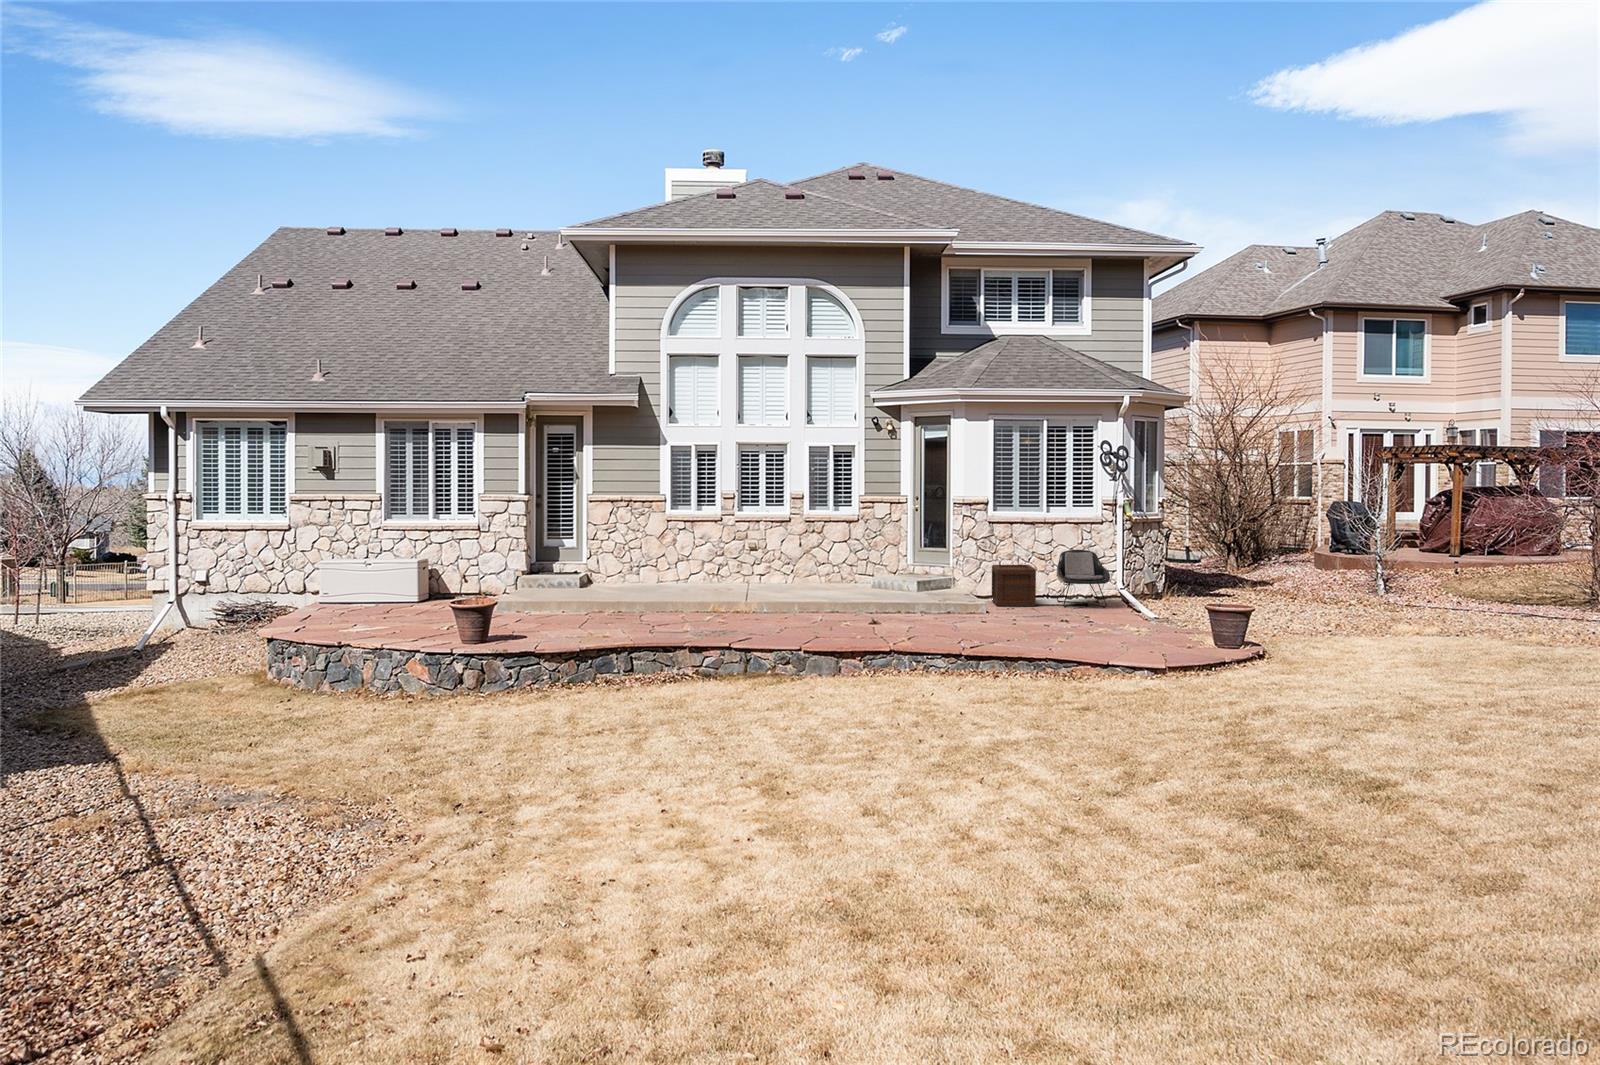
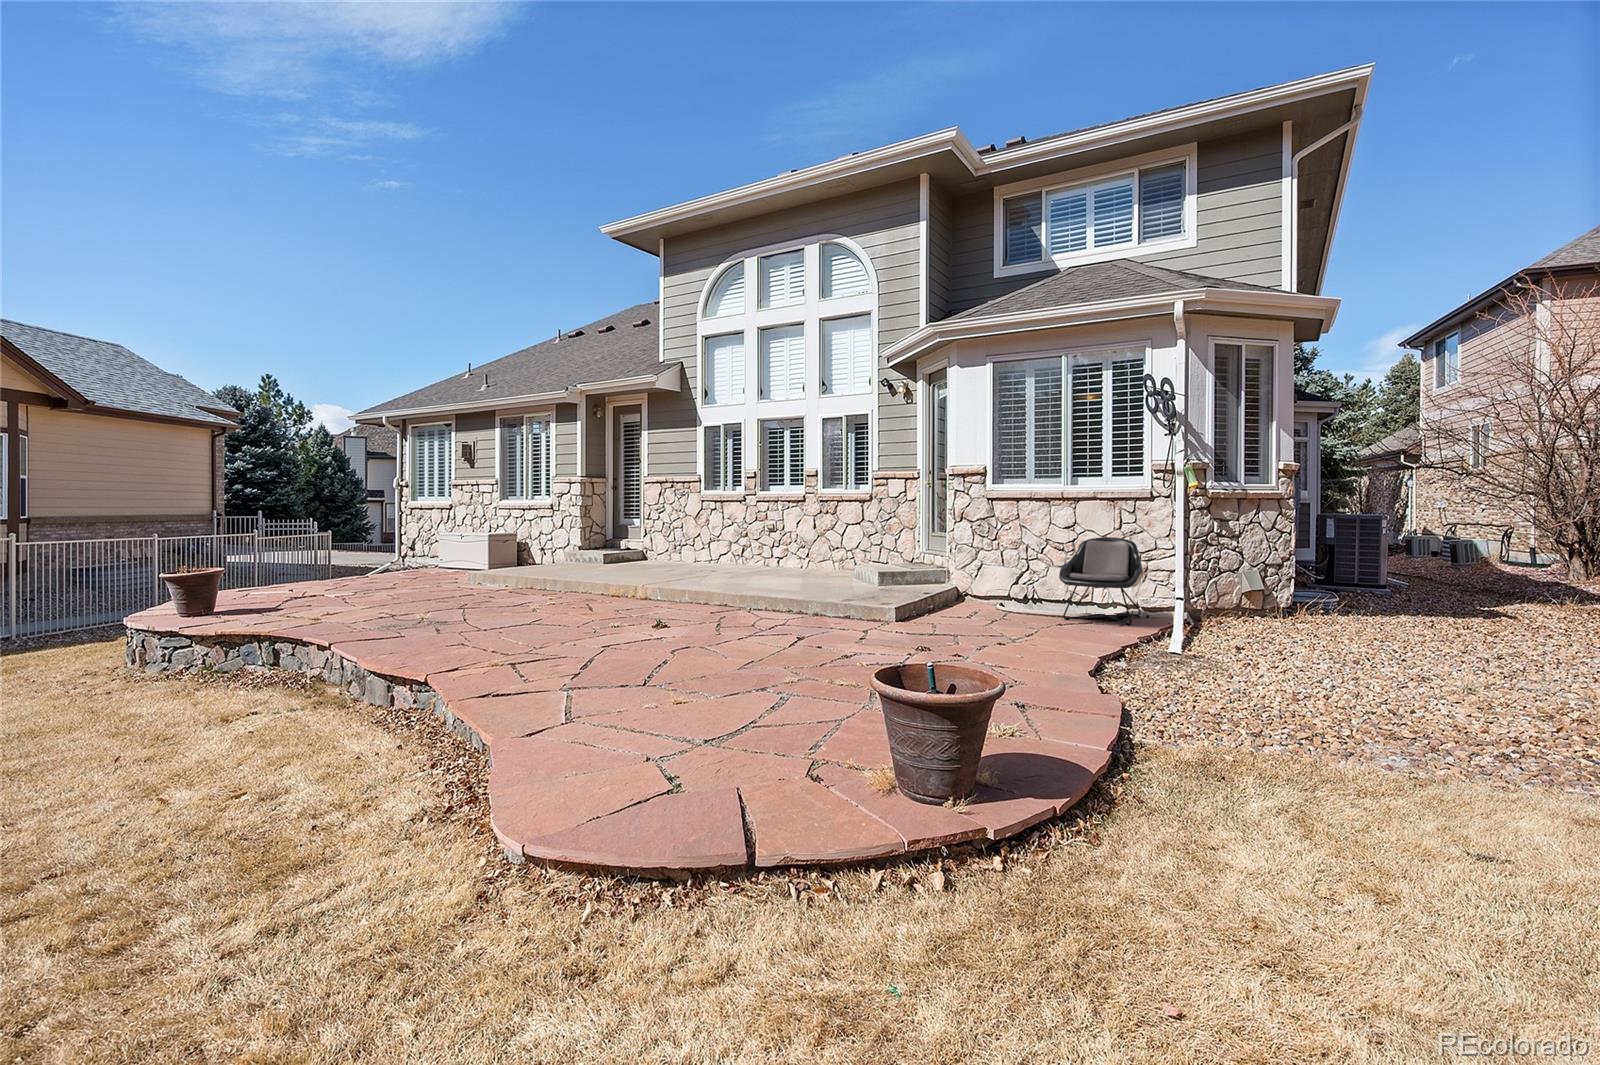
wooden crate: present [992,565,1036,607] -> none [972,555,1038,615]

